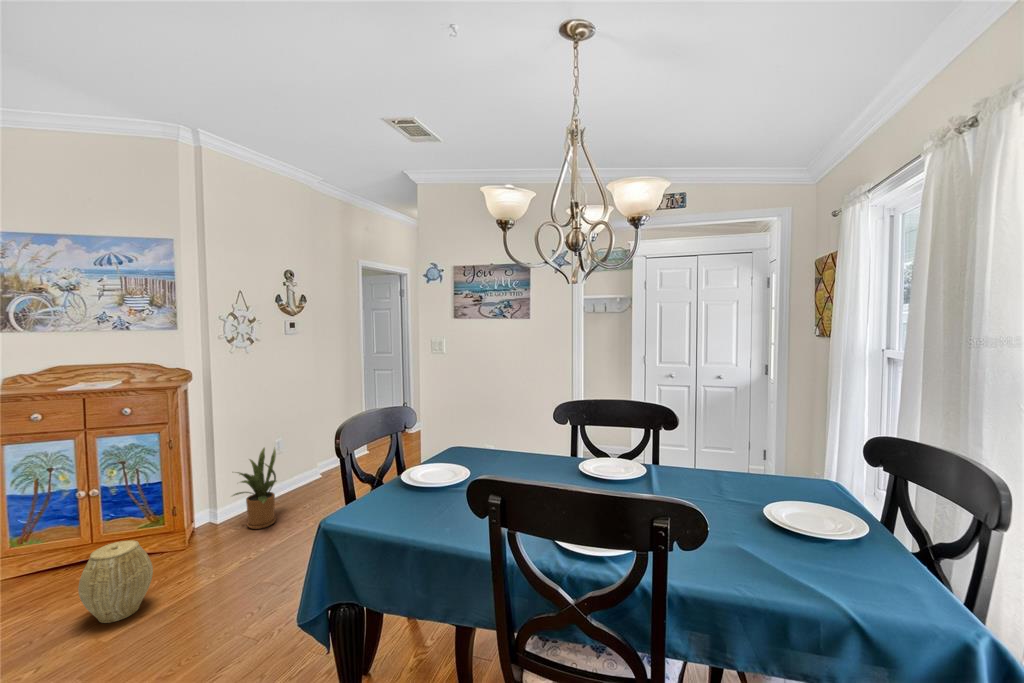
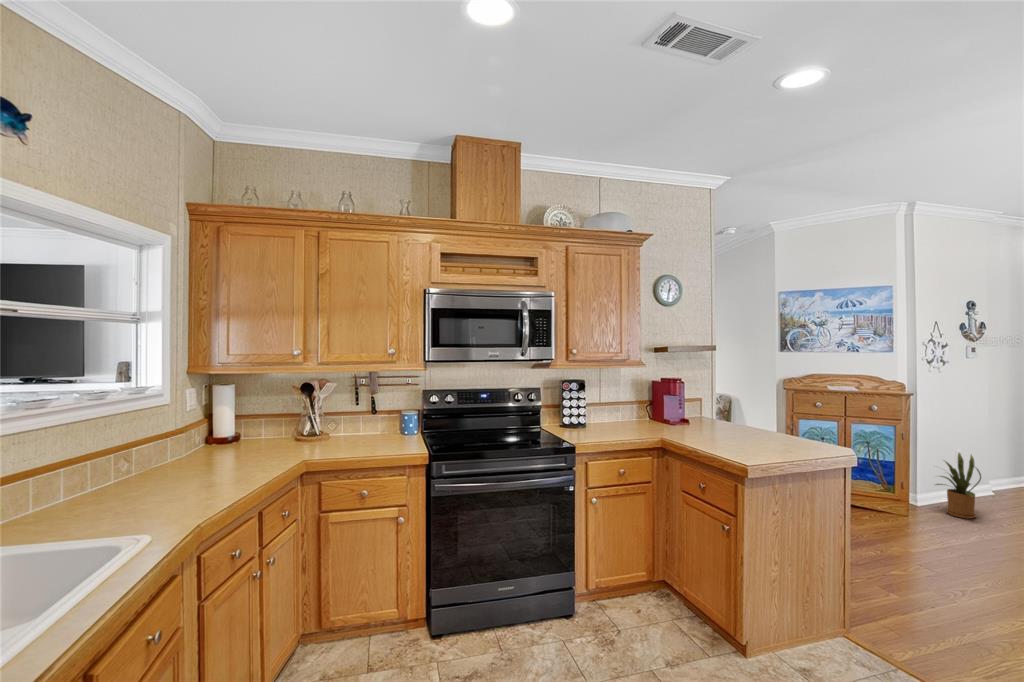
woven basket: present [78,541,153,623] -> none [869,489,915,539]

